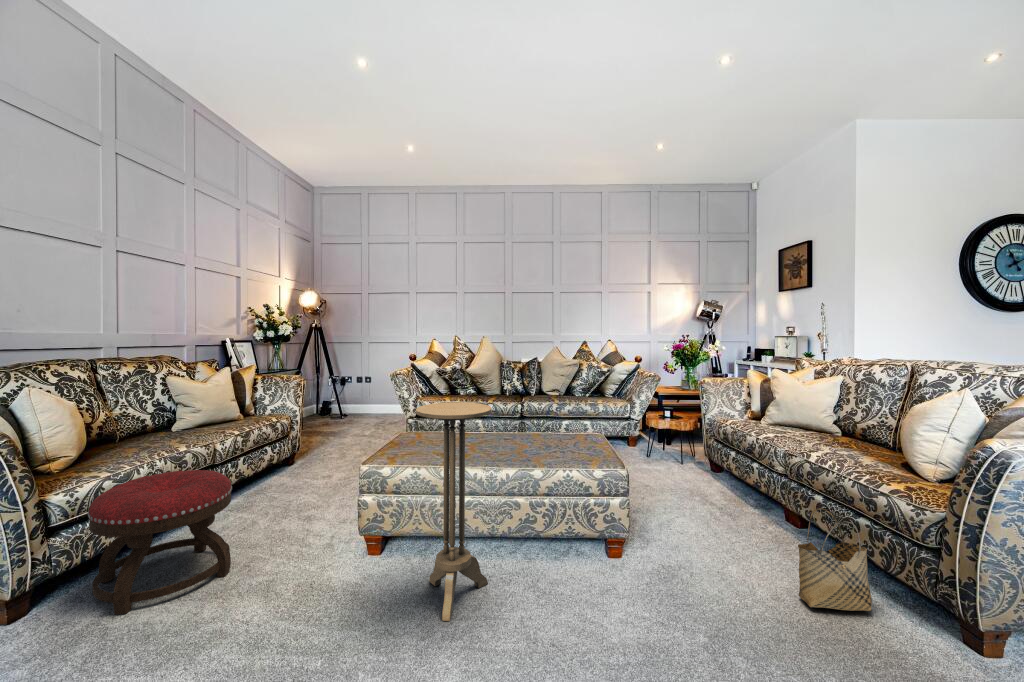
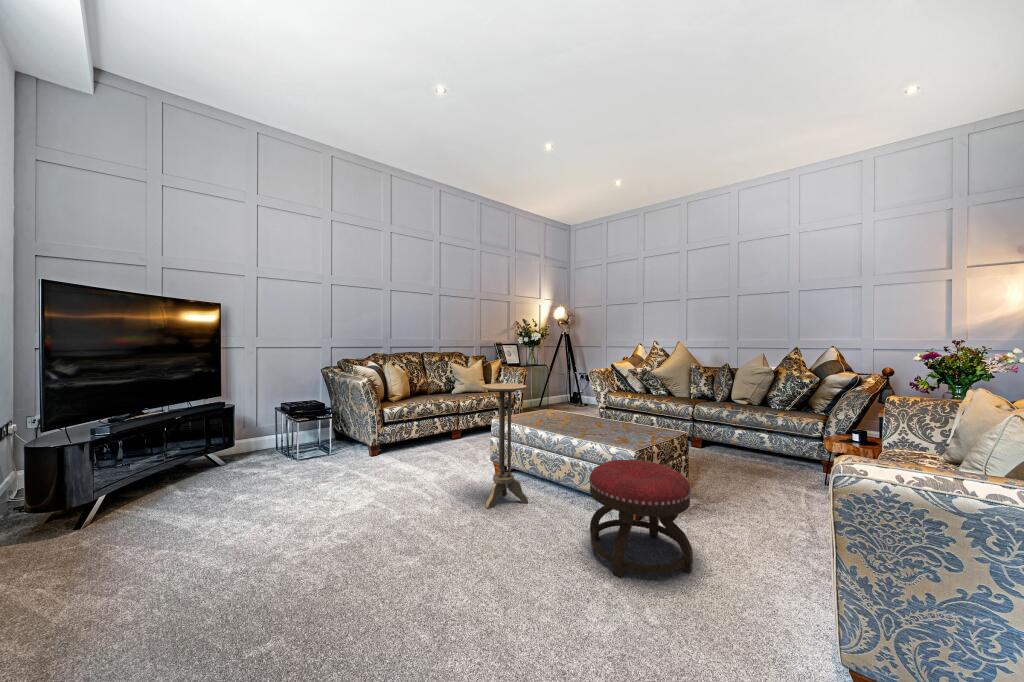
ottoman: present [88,470,232,615] -> present [589,460,693,577]
woven basket: present [798,508,872,611] -> none [729,519,809,634]

